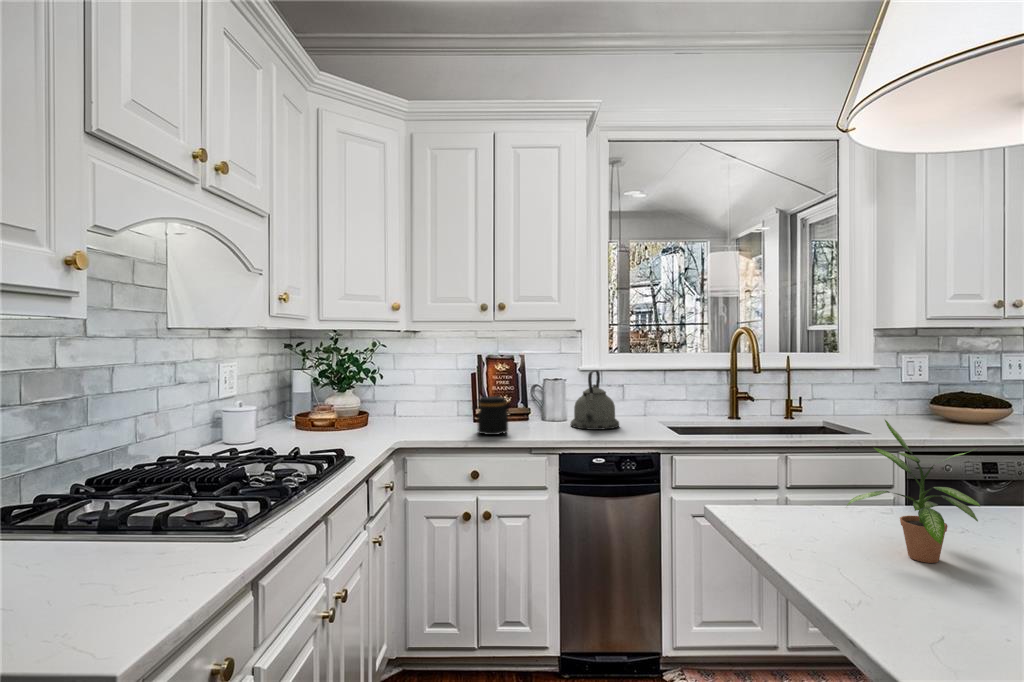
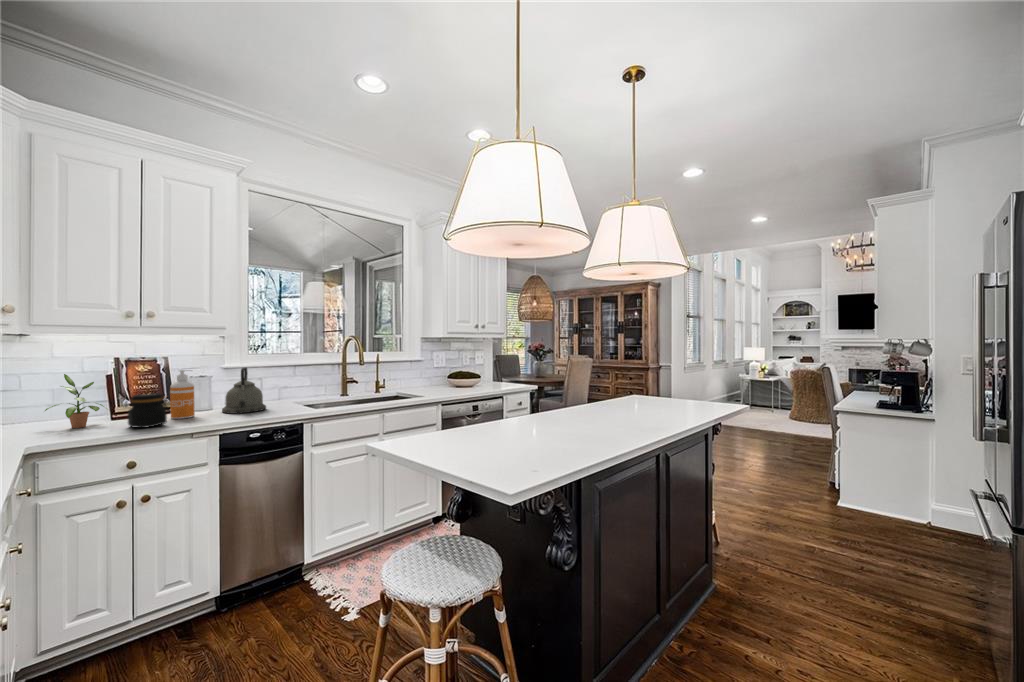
soap dispenser: none [519,371,541,428] -> present [170,370,195,419]
potted plant: present [847,420,980,563] -> present [45,374,107,428]

